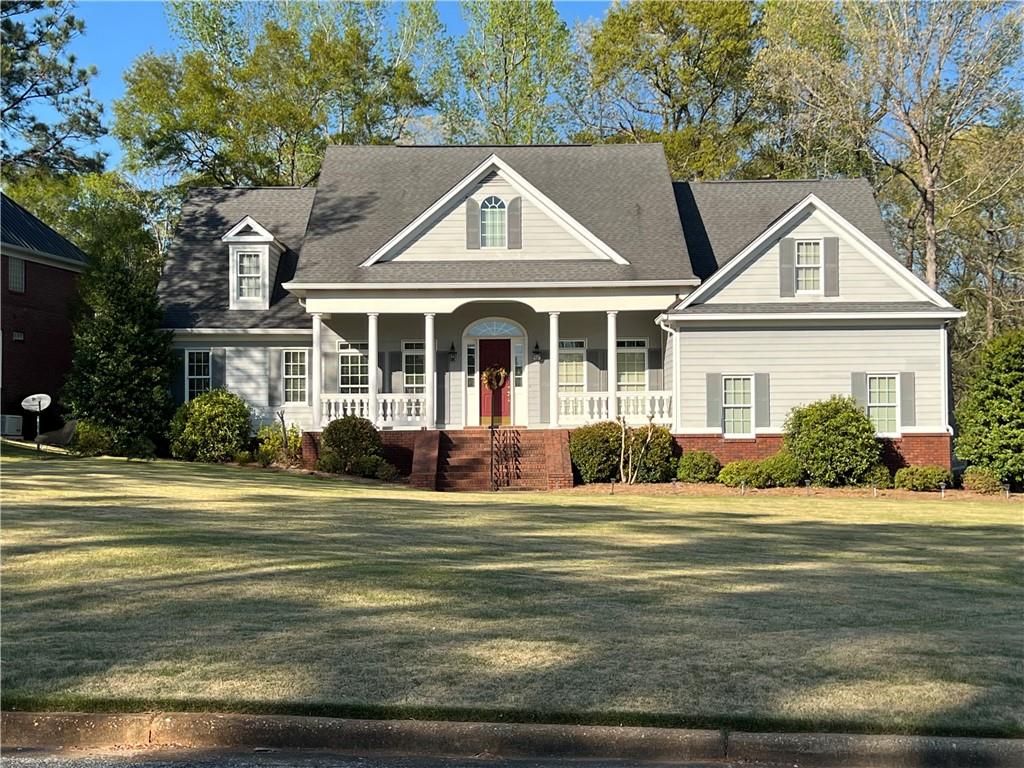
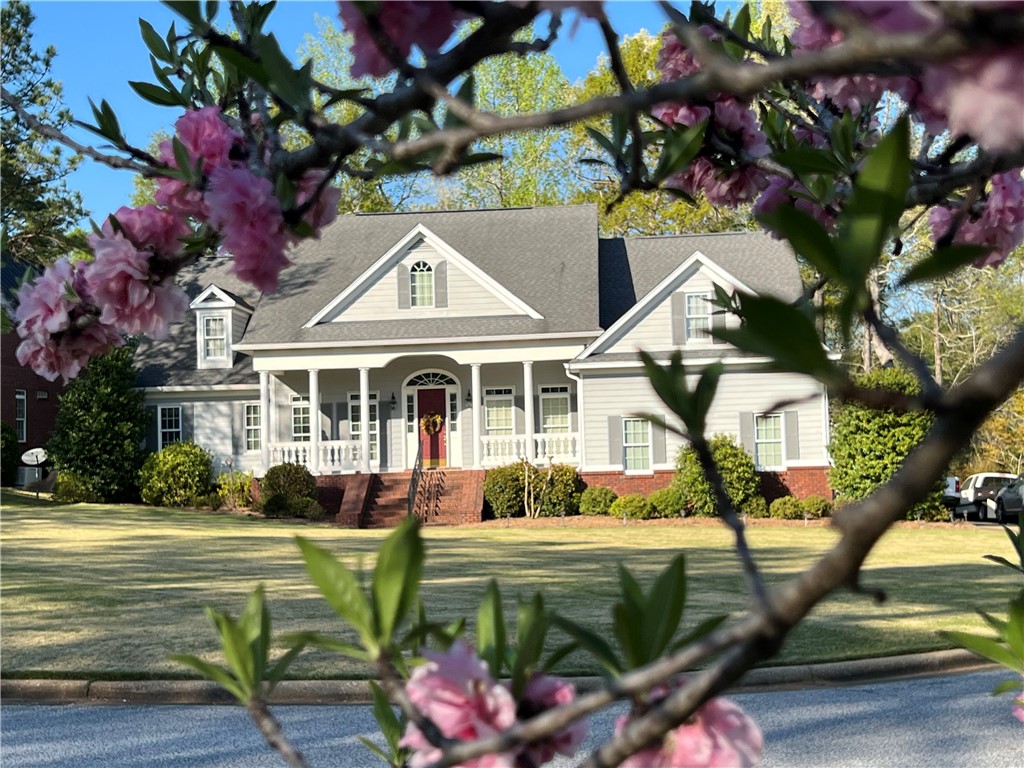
potted plant: present [127,437,157,462] -> present [262,493,291,517]

